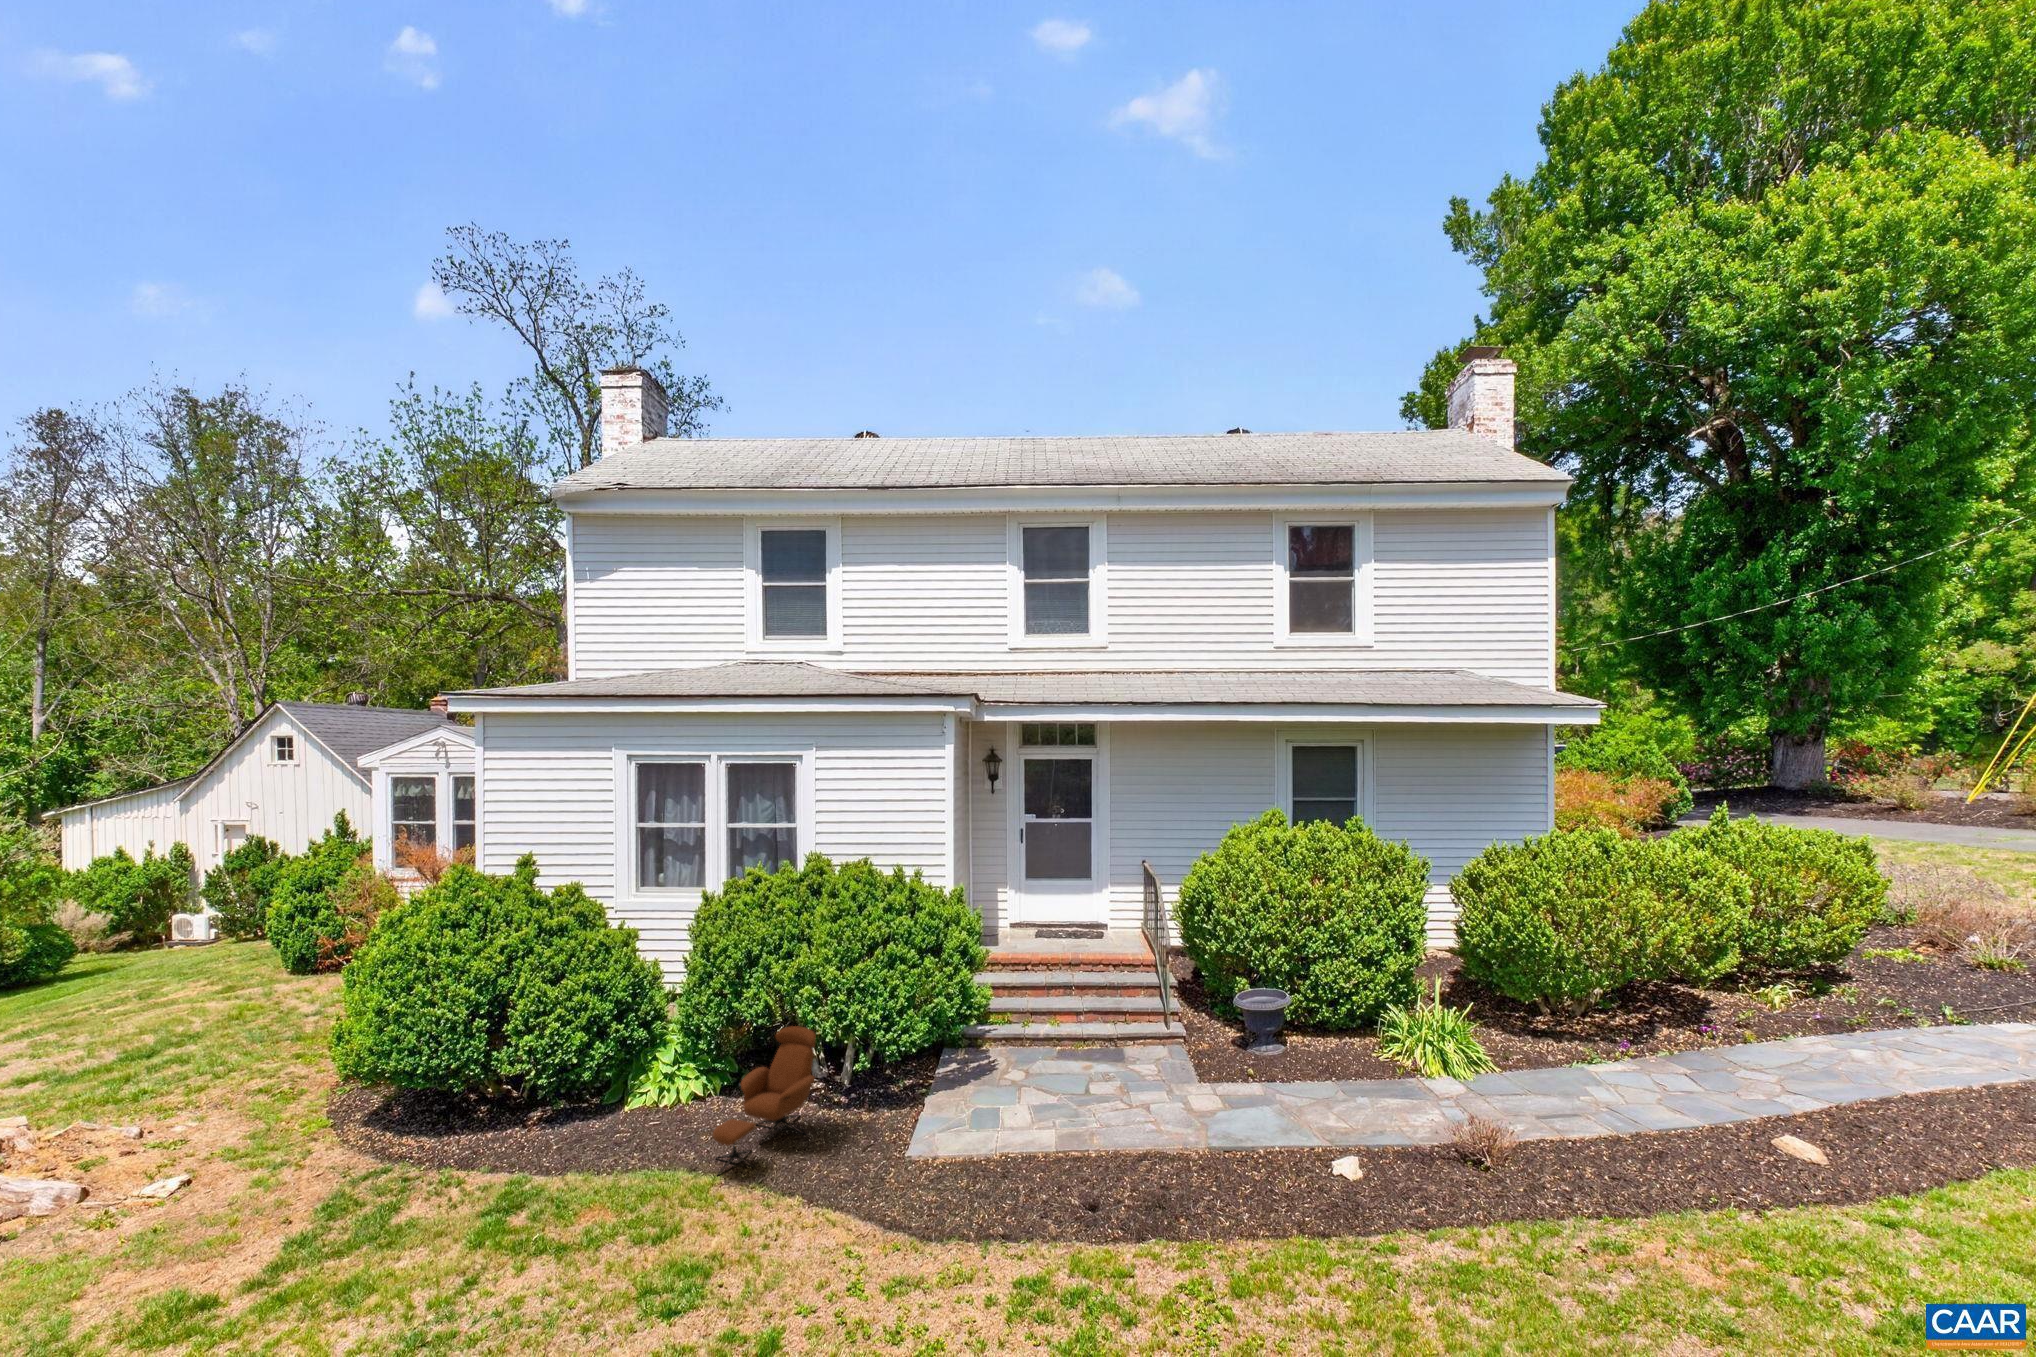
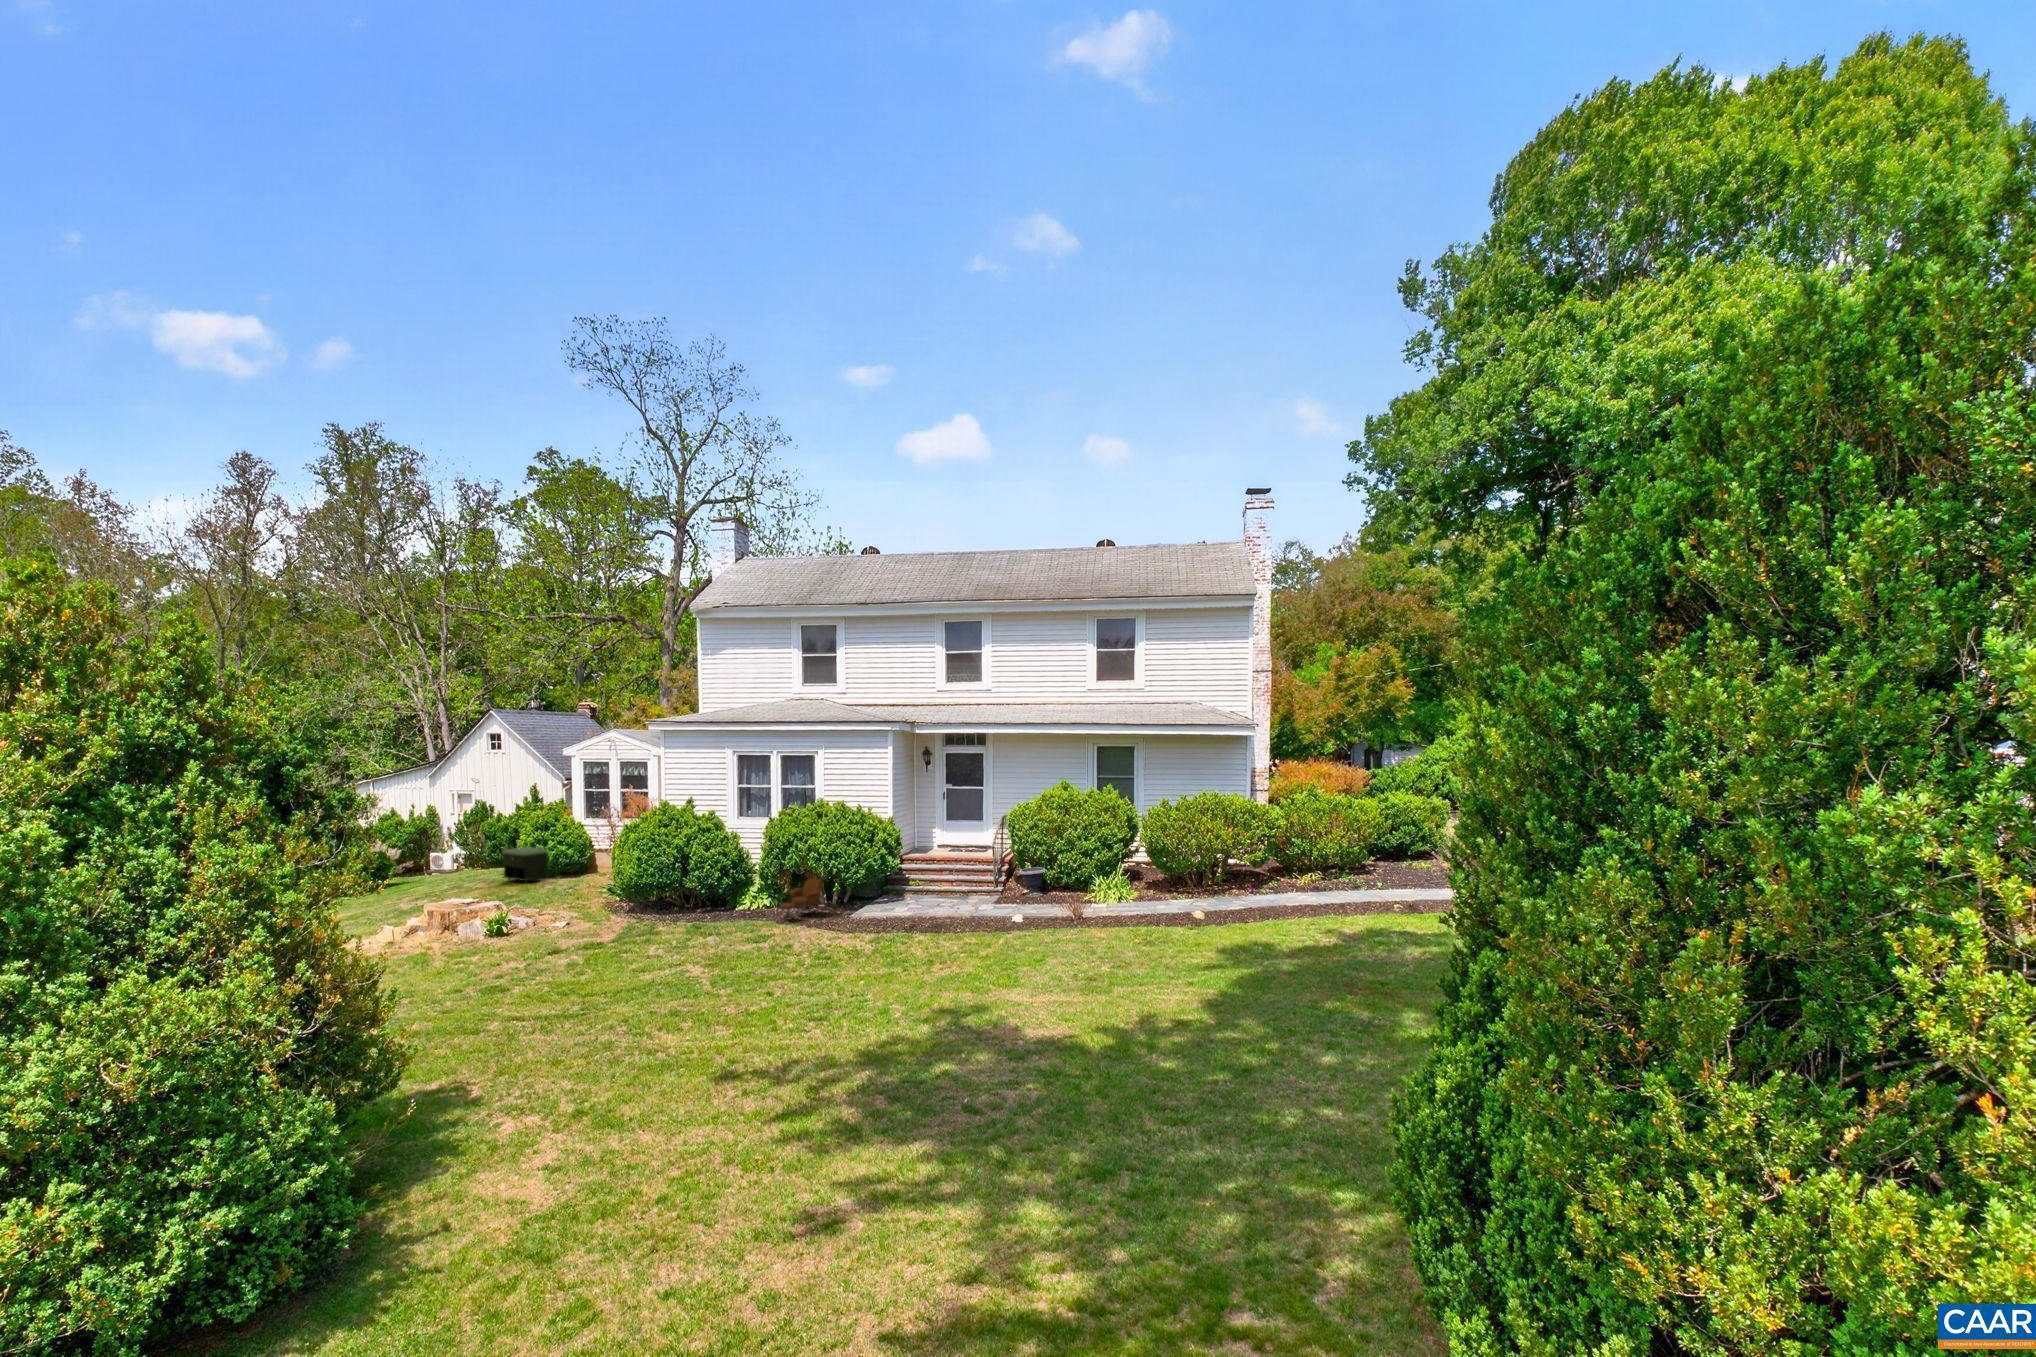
storage bench: none [227,927,312,1000] -> present [502,847,548,882]

